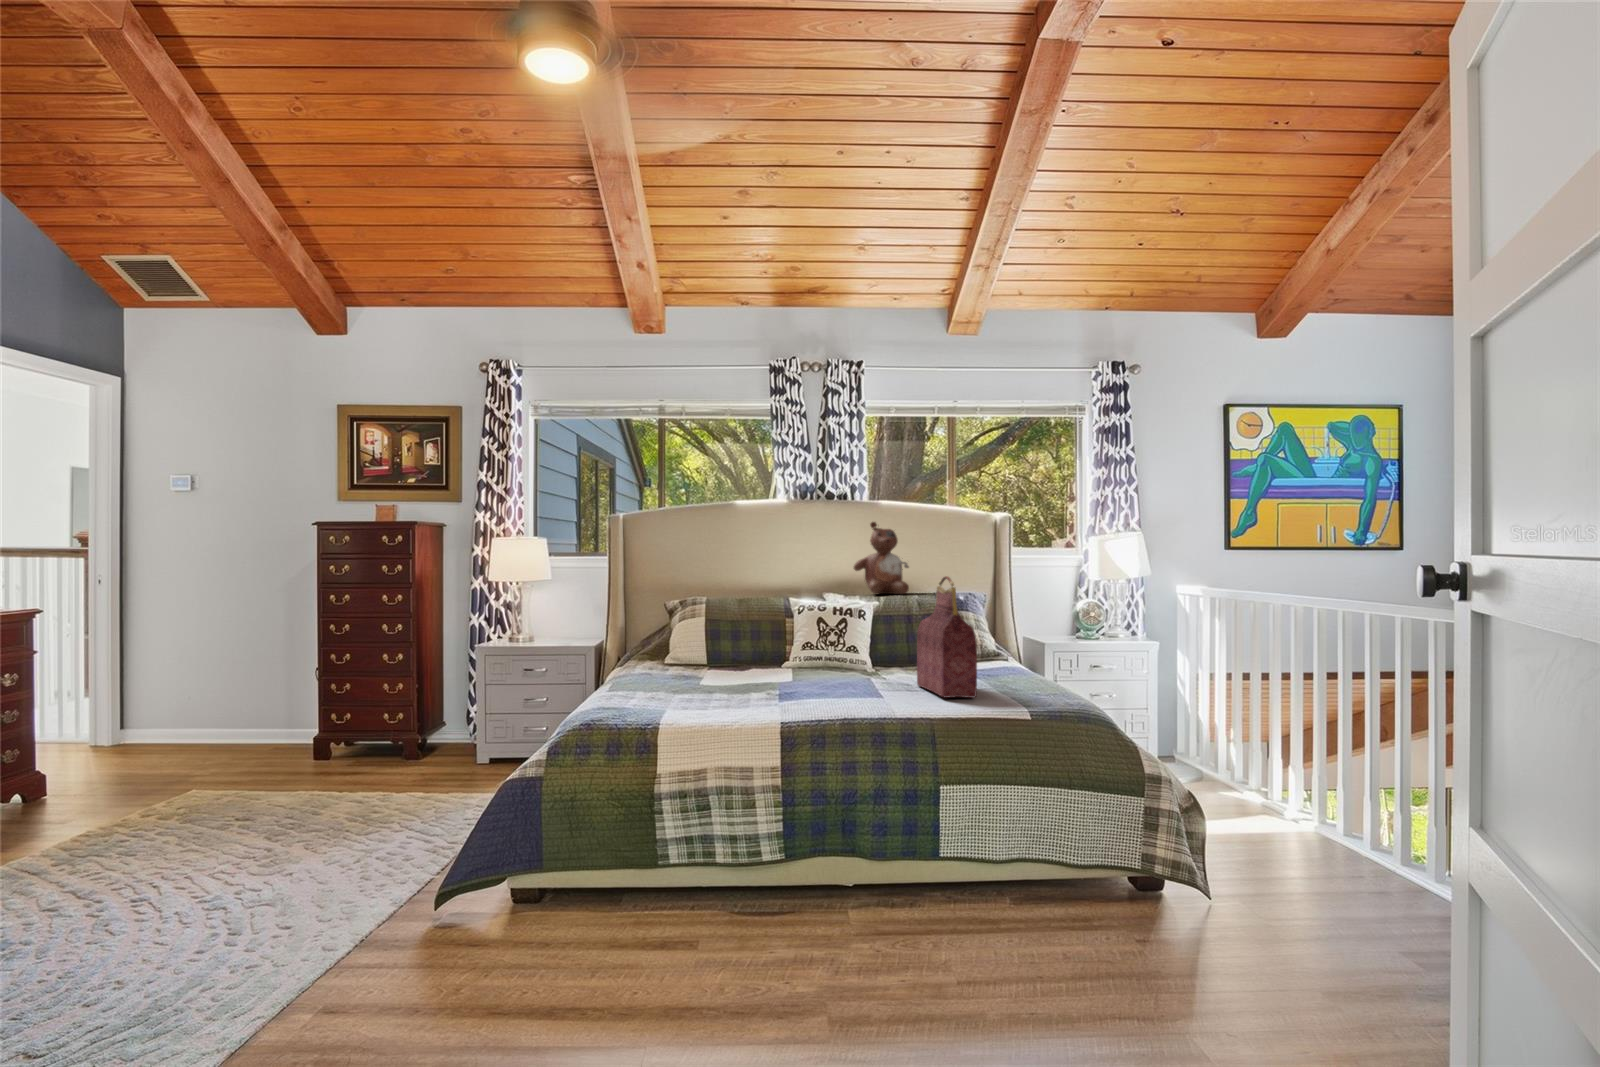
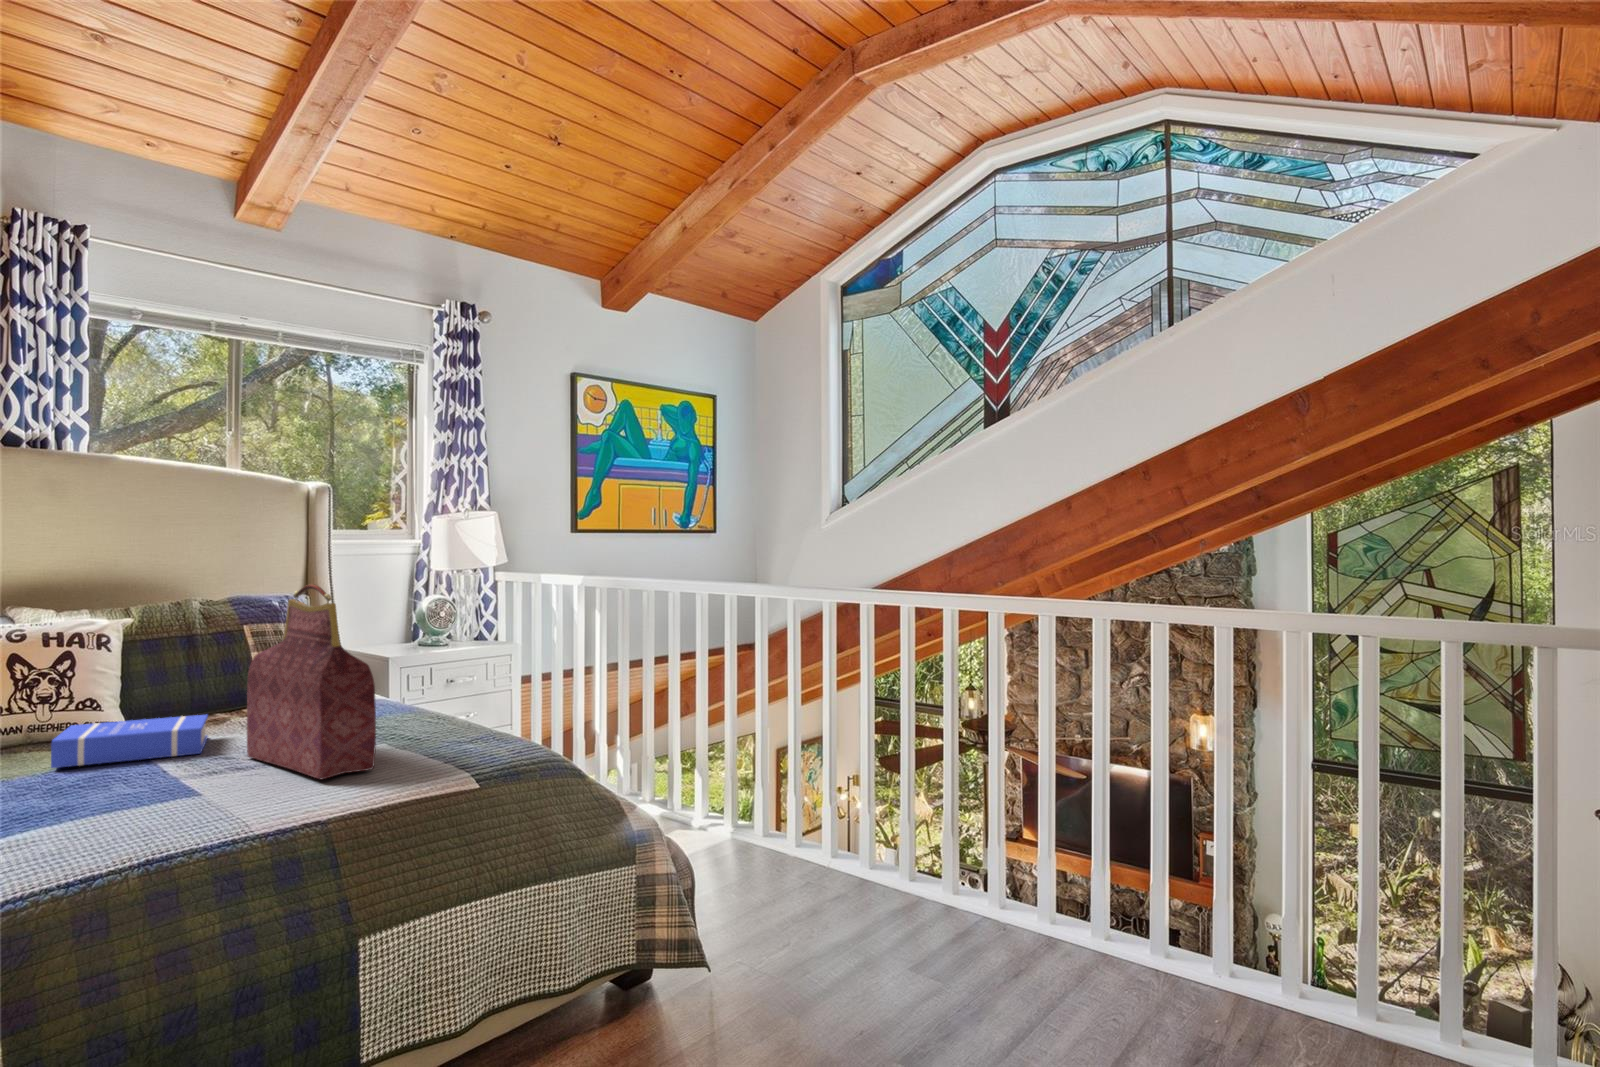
stuffed bear: present [854,522,909,594] -> none [62,484,177,599]
book: none [828,658,905,682] -> present [51,714,208,768]

